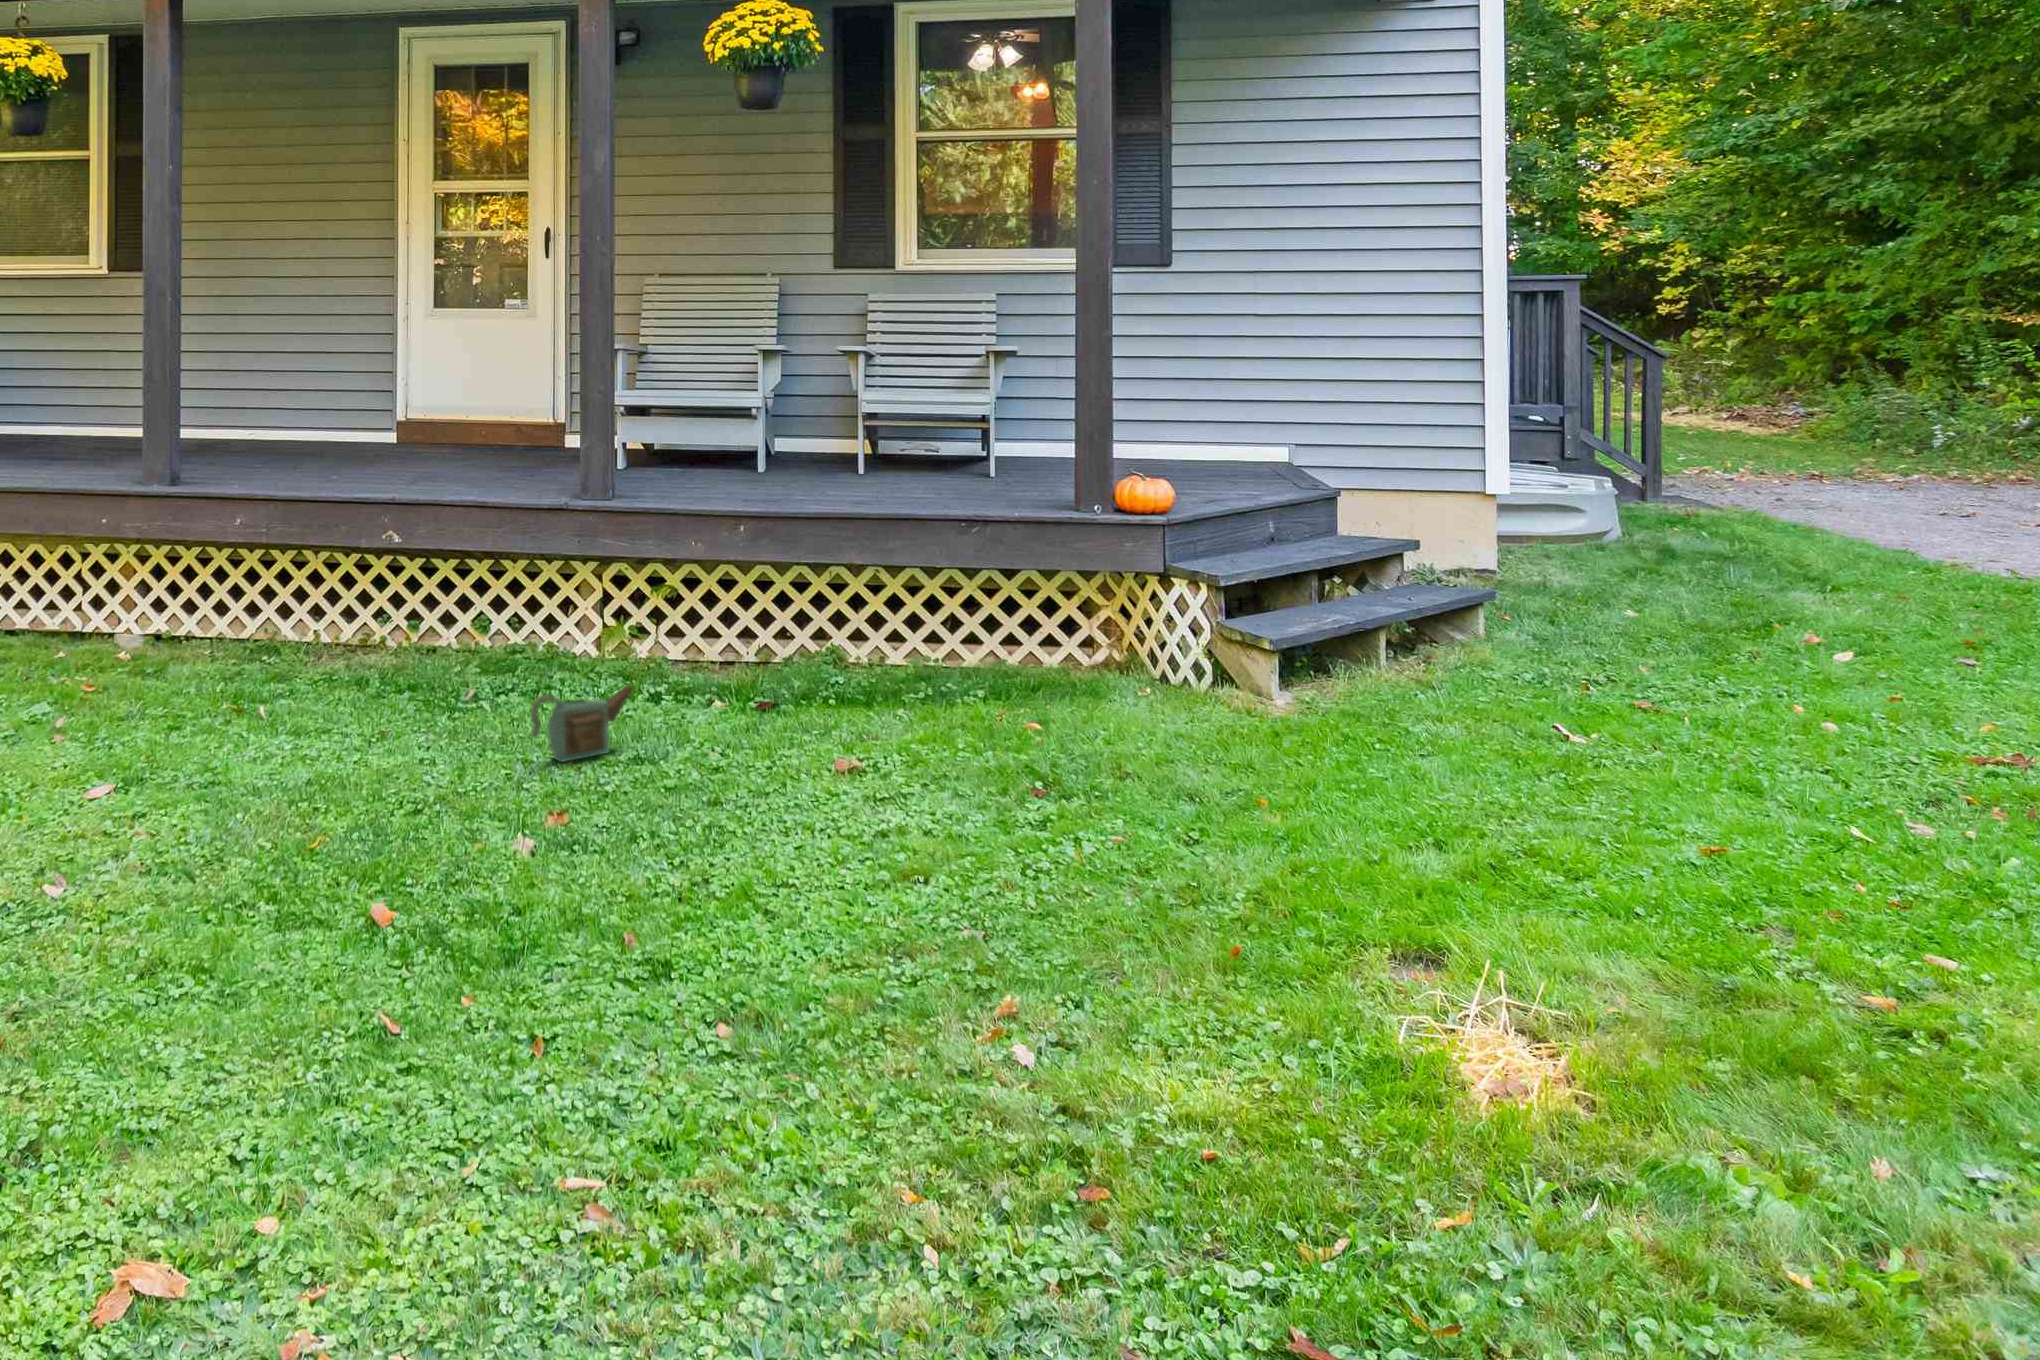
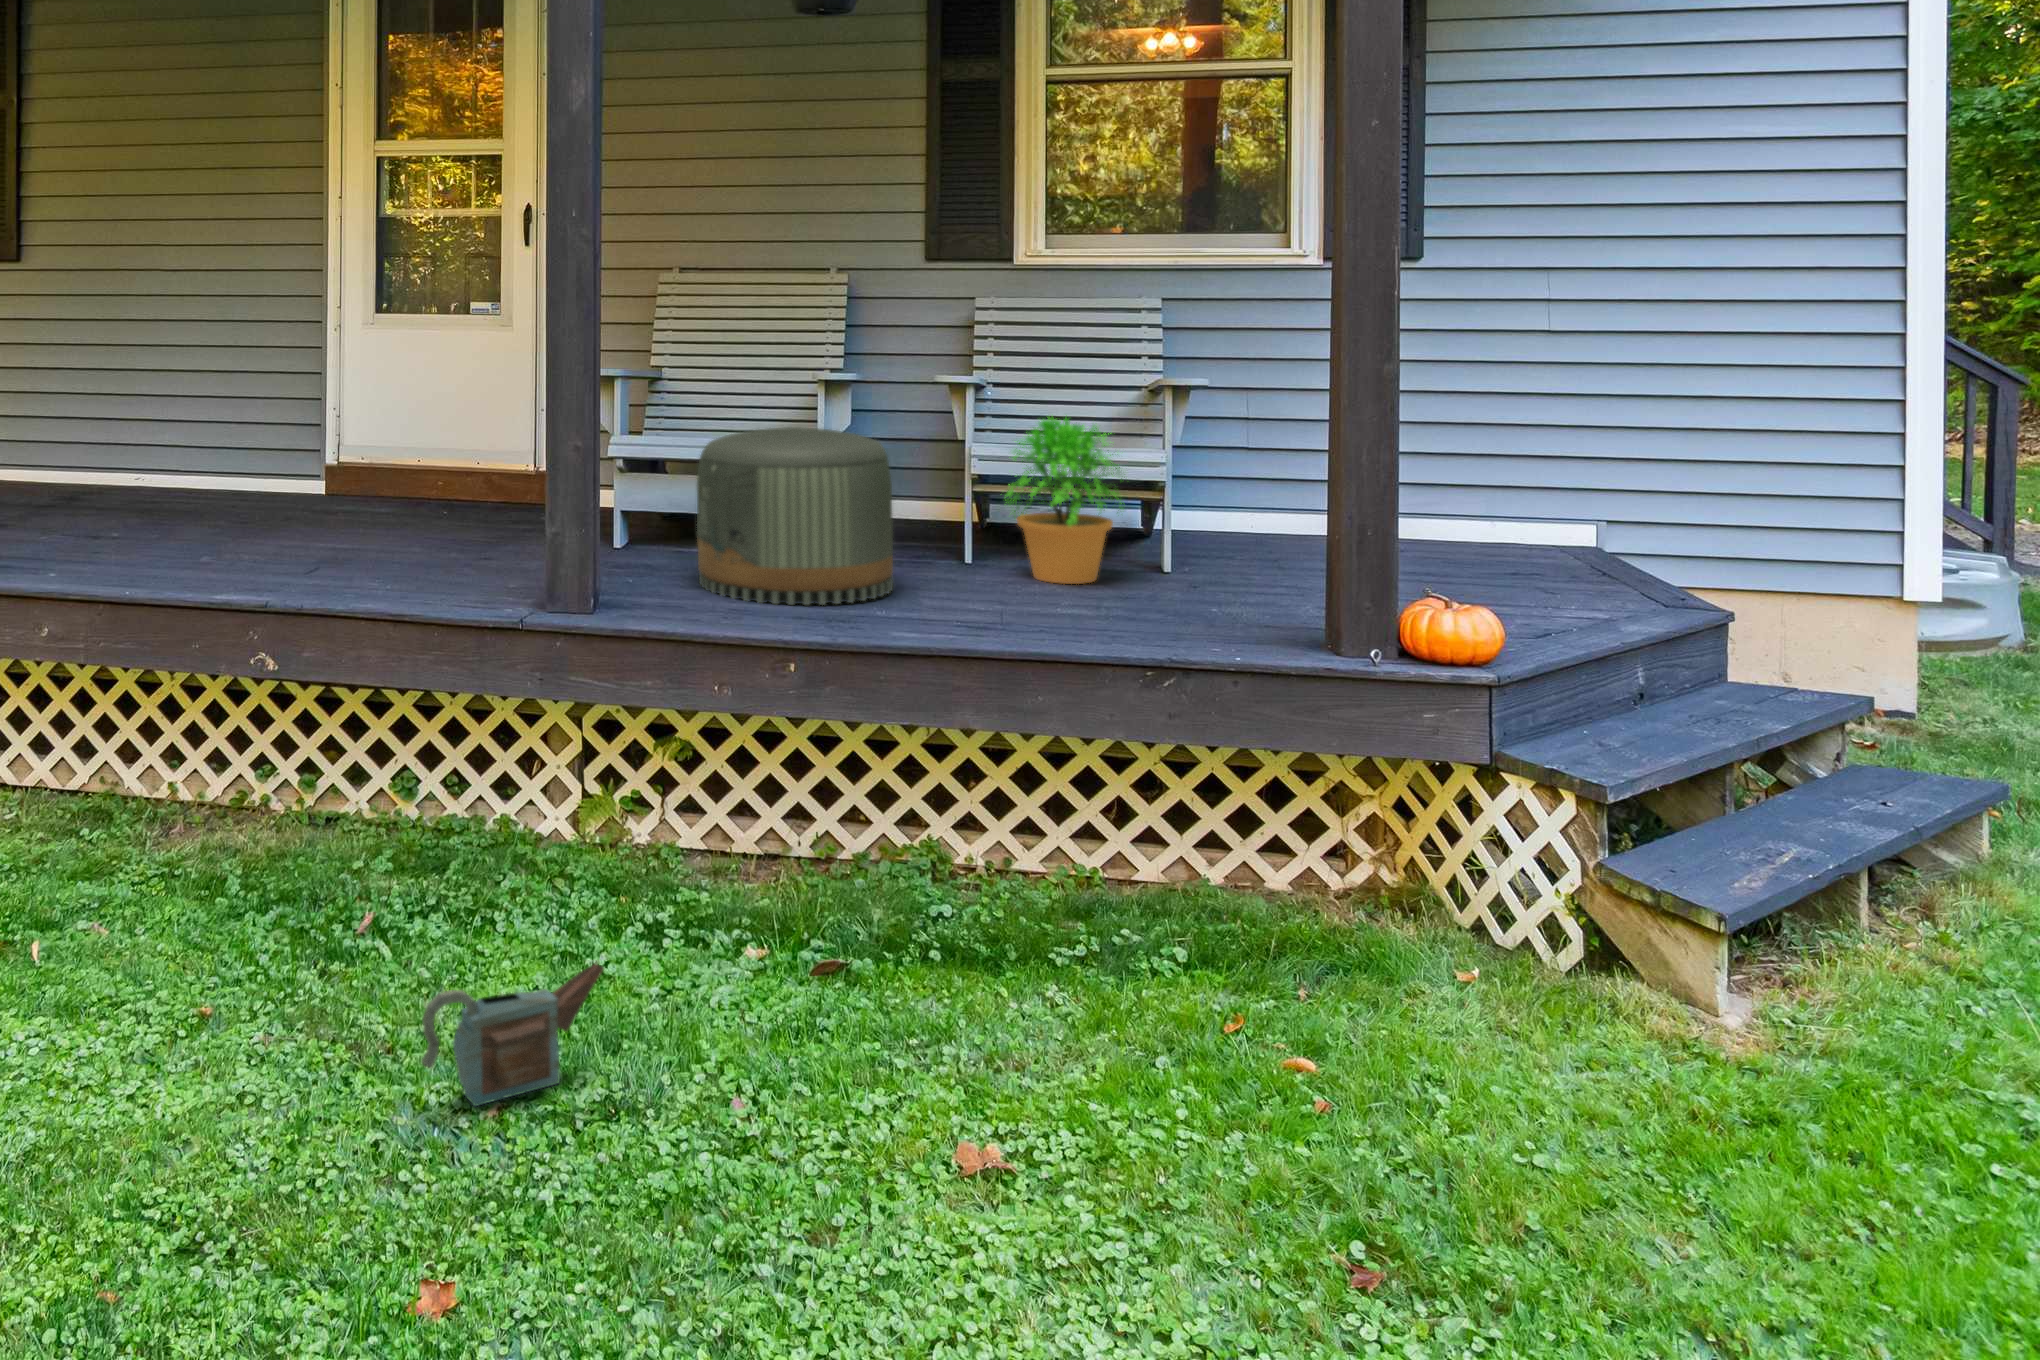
potted plant: none [880,371,971,485] -> present [1006,415,1125,584]
pouf: none [677,381,809,496] -> present [697,427,893,605]

